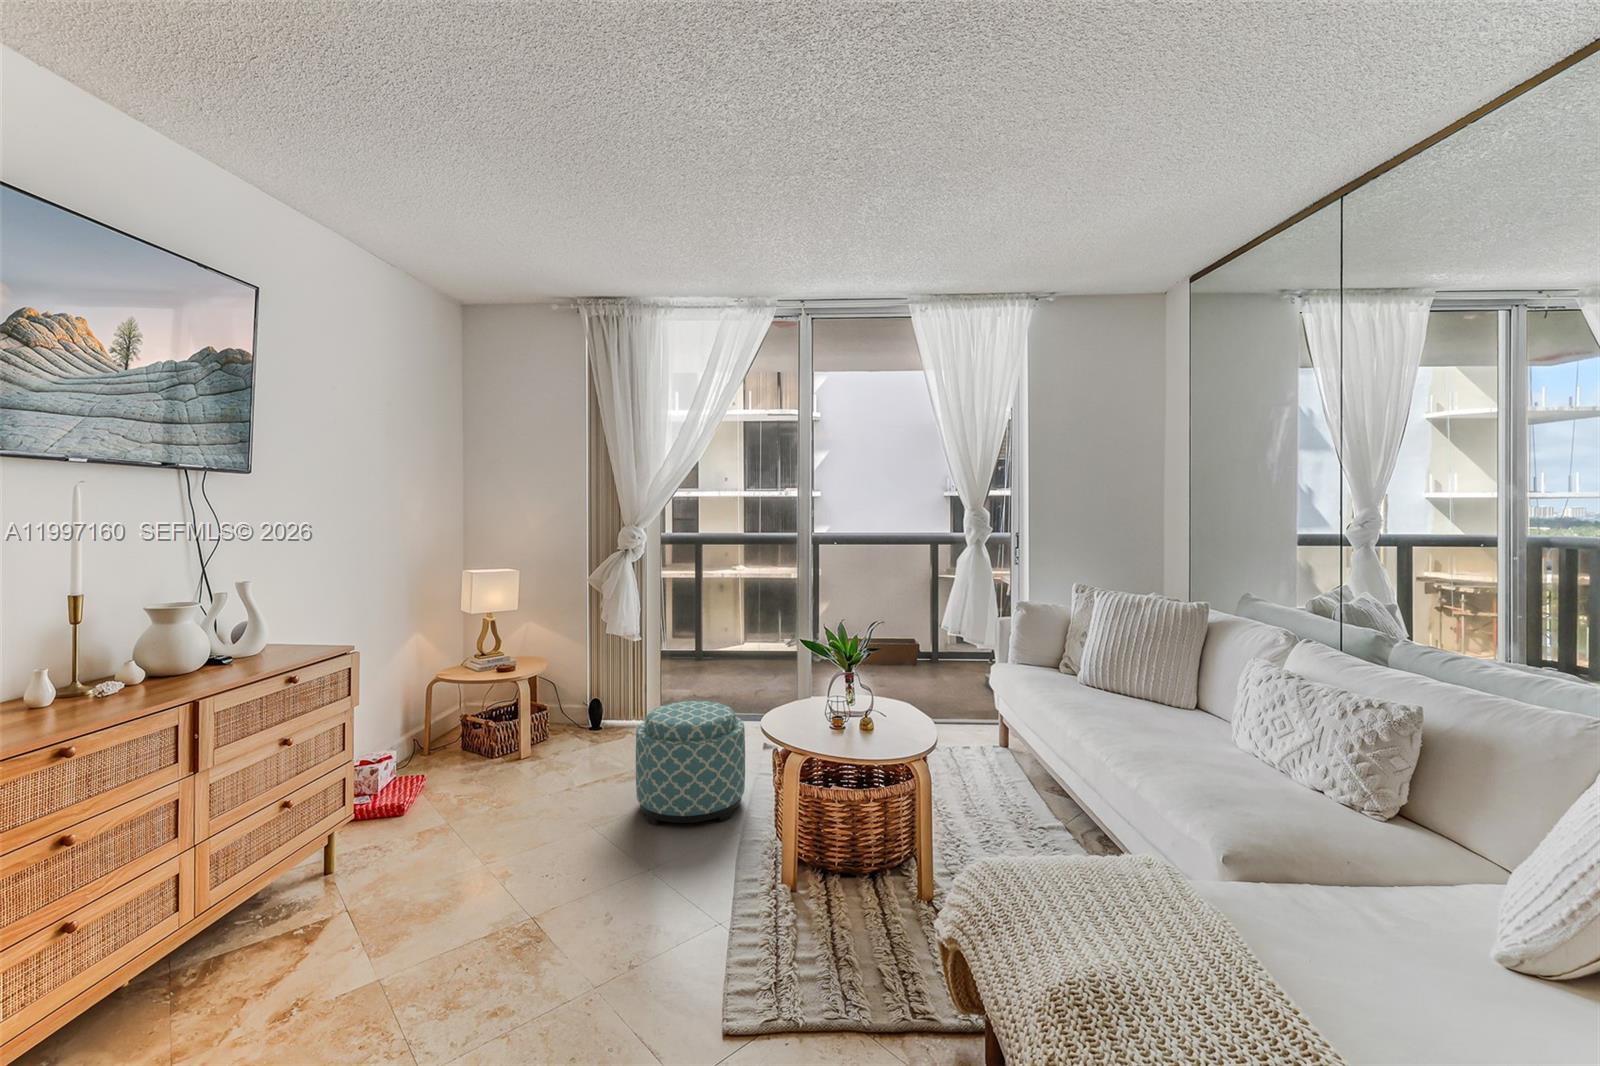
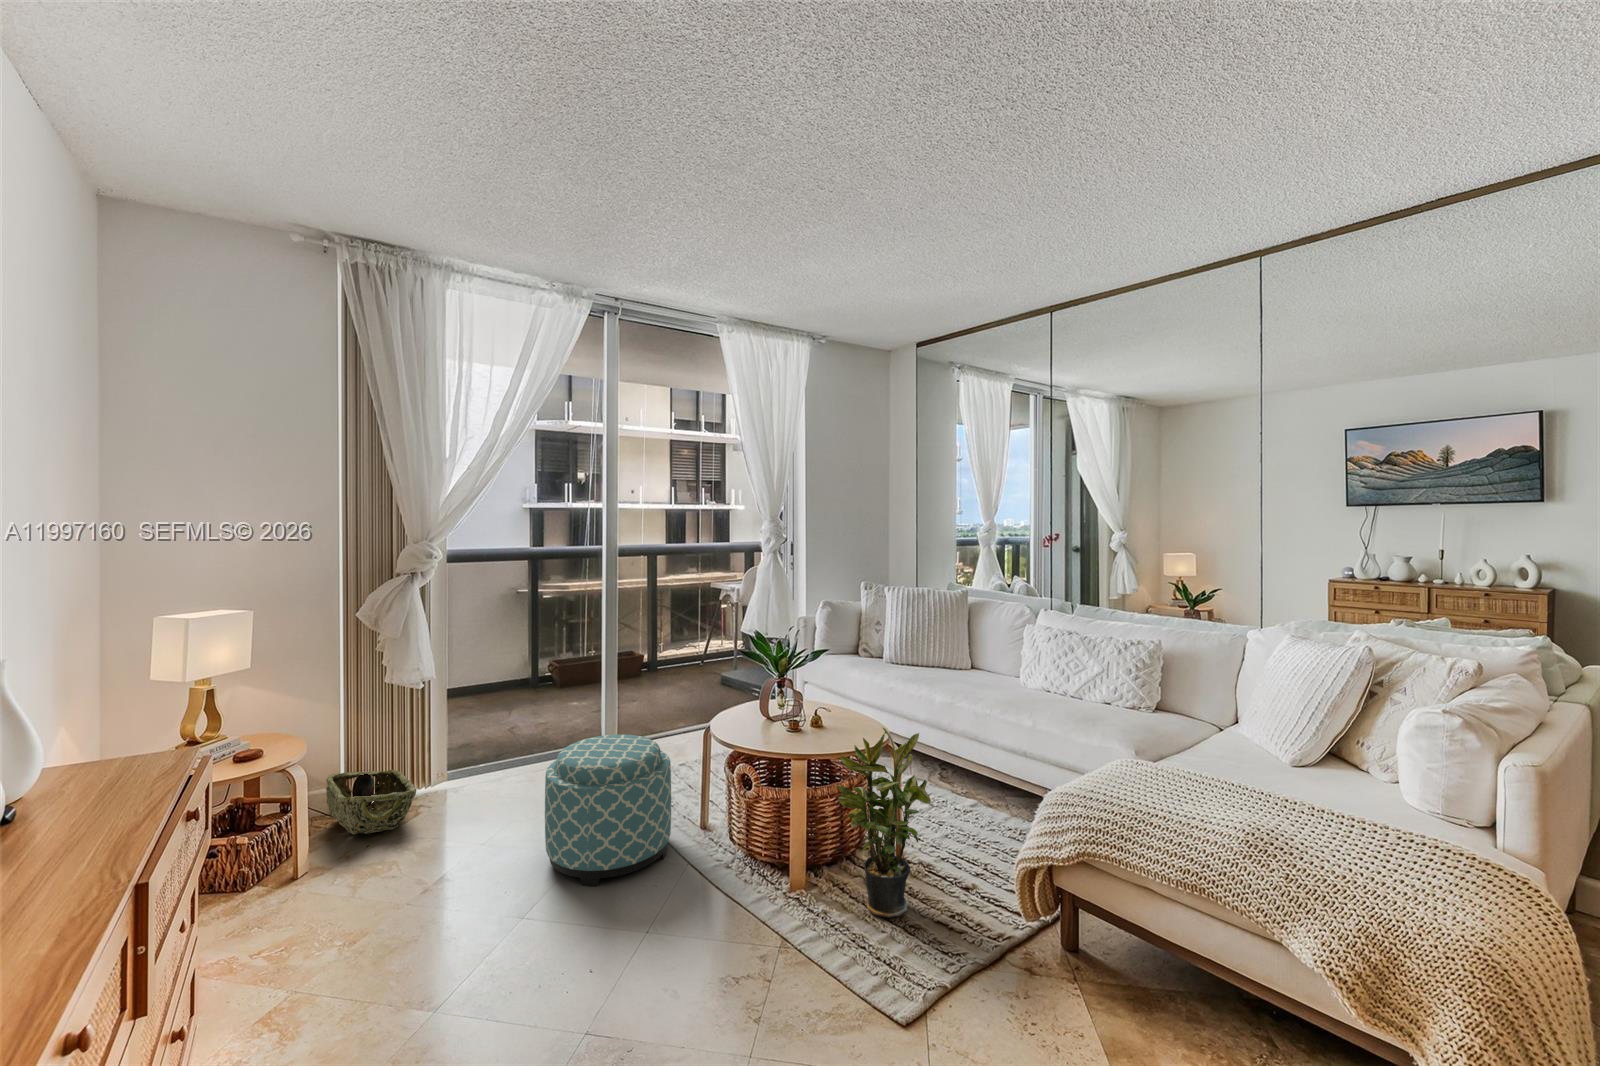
woven basket: none [559,698,620,746] -> present [326,770,416,834]
potted plant: none [786,735,894,946] -> present [837,728,931,917]

